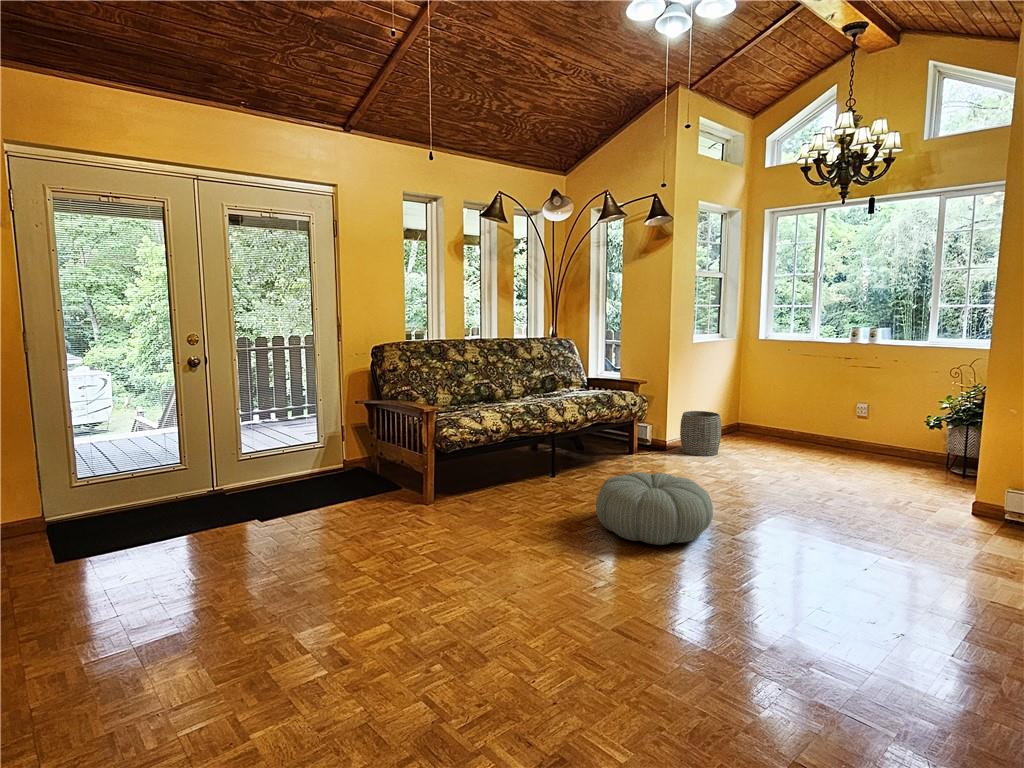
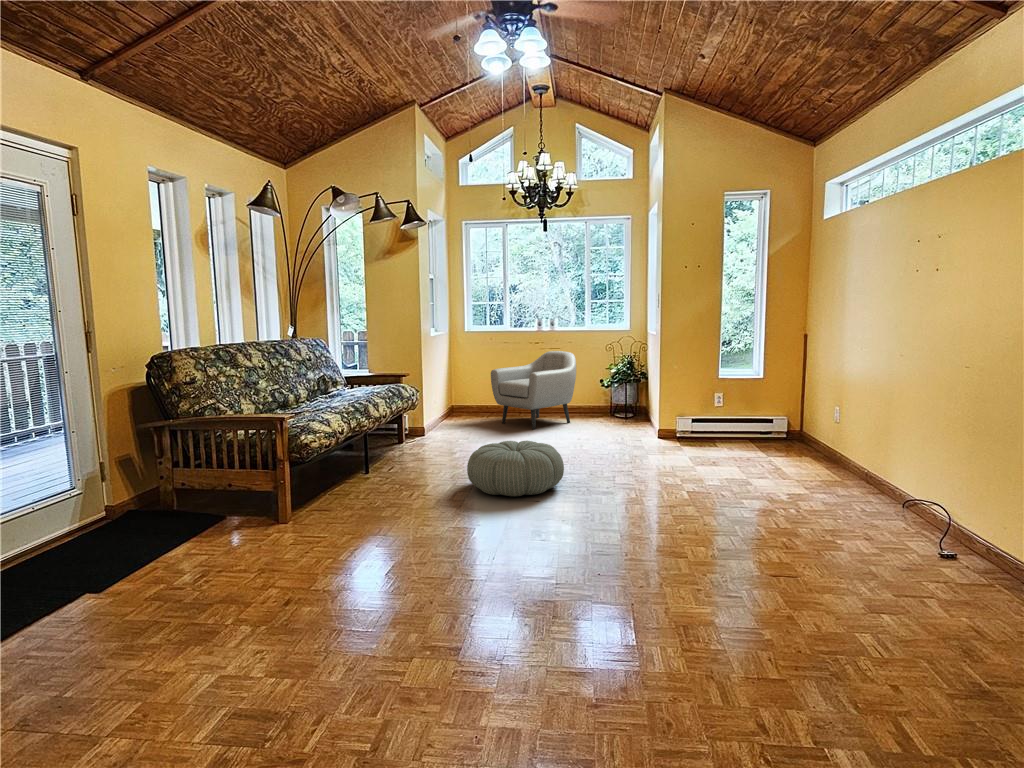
armchair: none [766,370,883,466] -> present [491,351,576,429]
woven basket: present [680,411,721,456] -> none [436,397,471,437]

